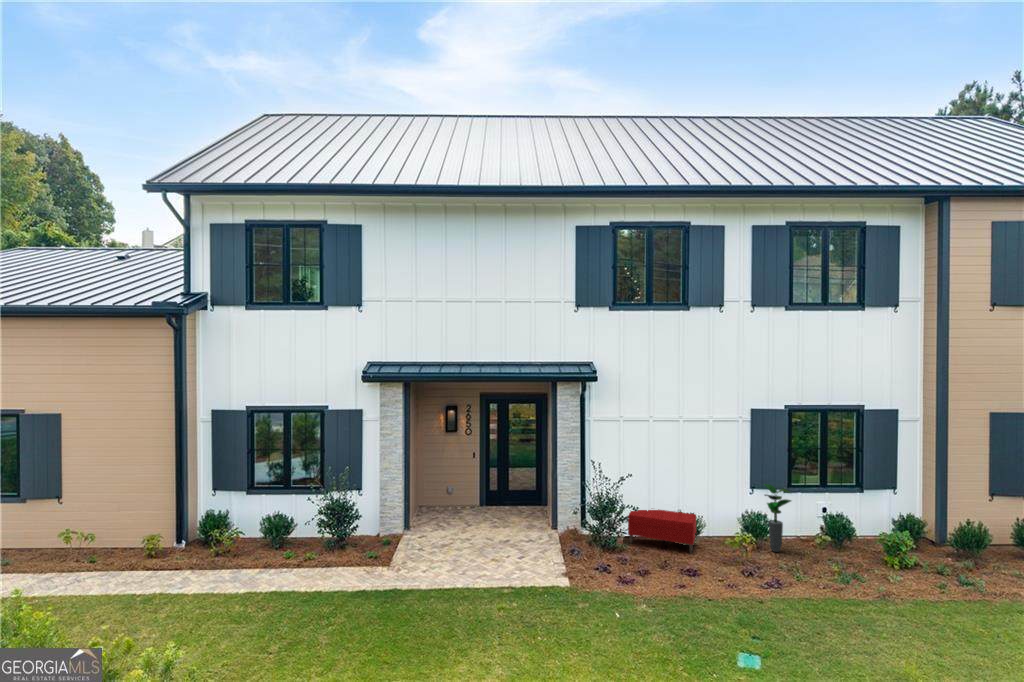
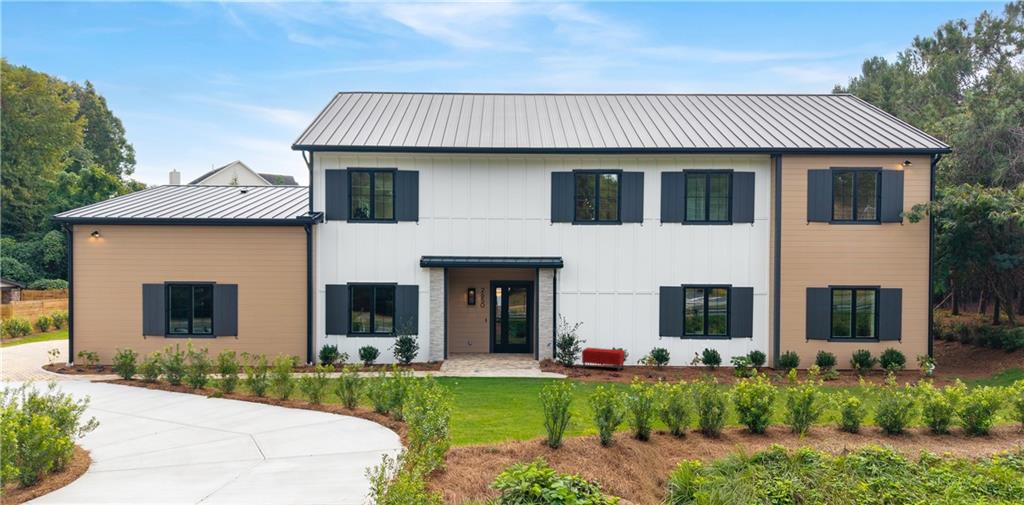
potted plant: present [764,484,791,552] -> none [663,332,680,372]

